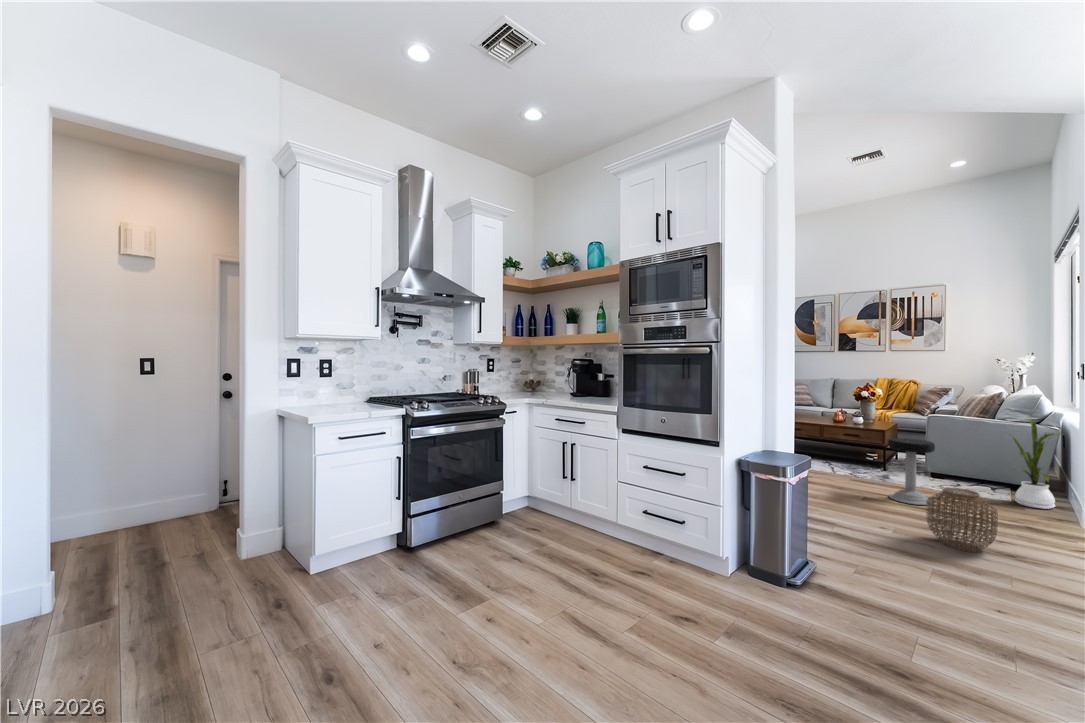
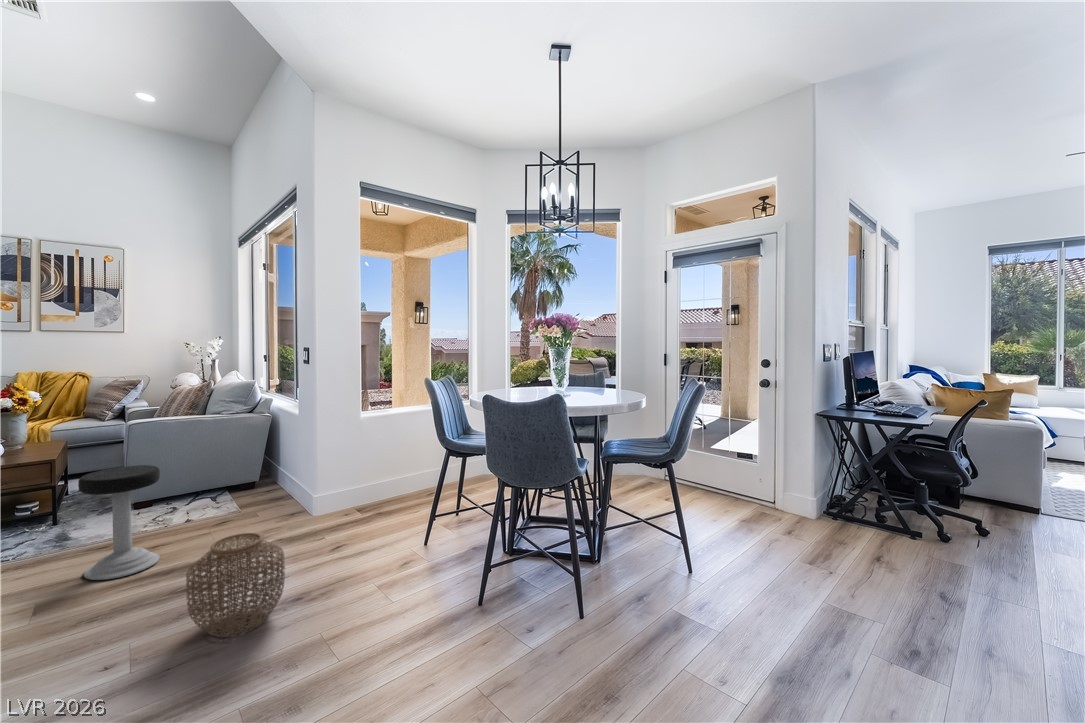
house plant: present [1011,418,1055,509] -> none [237,408,289,512]

